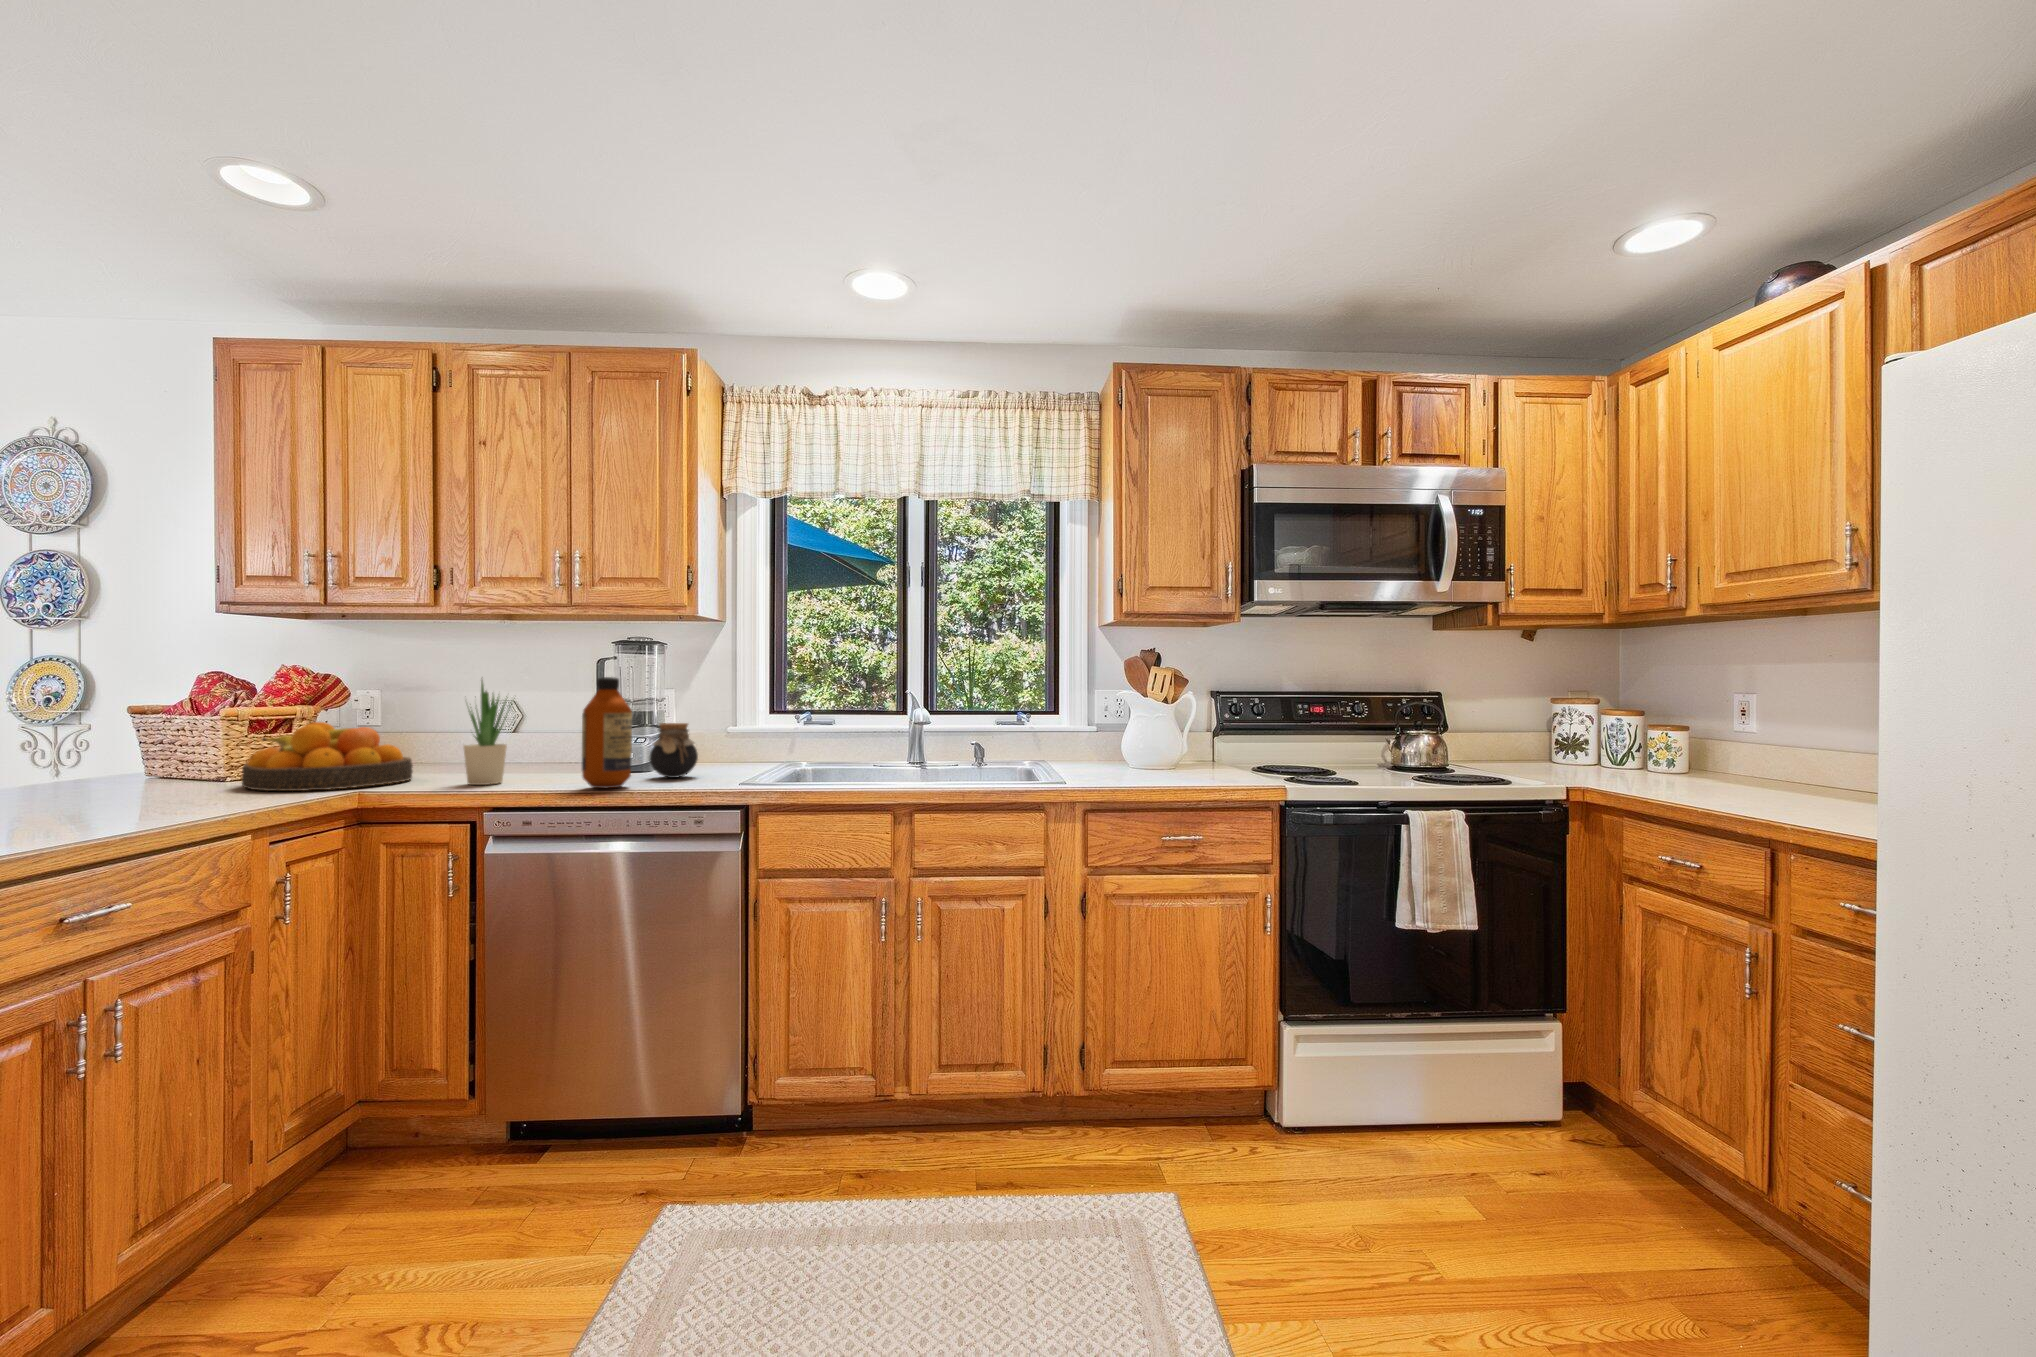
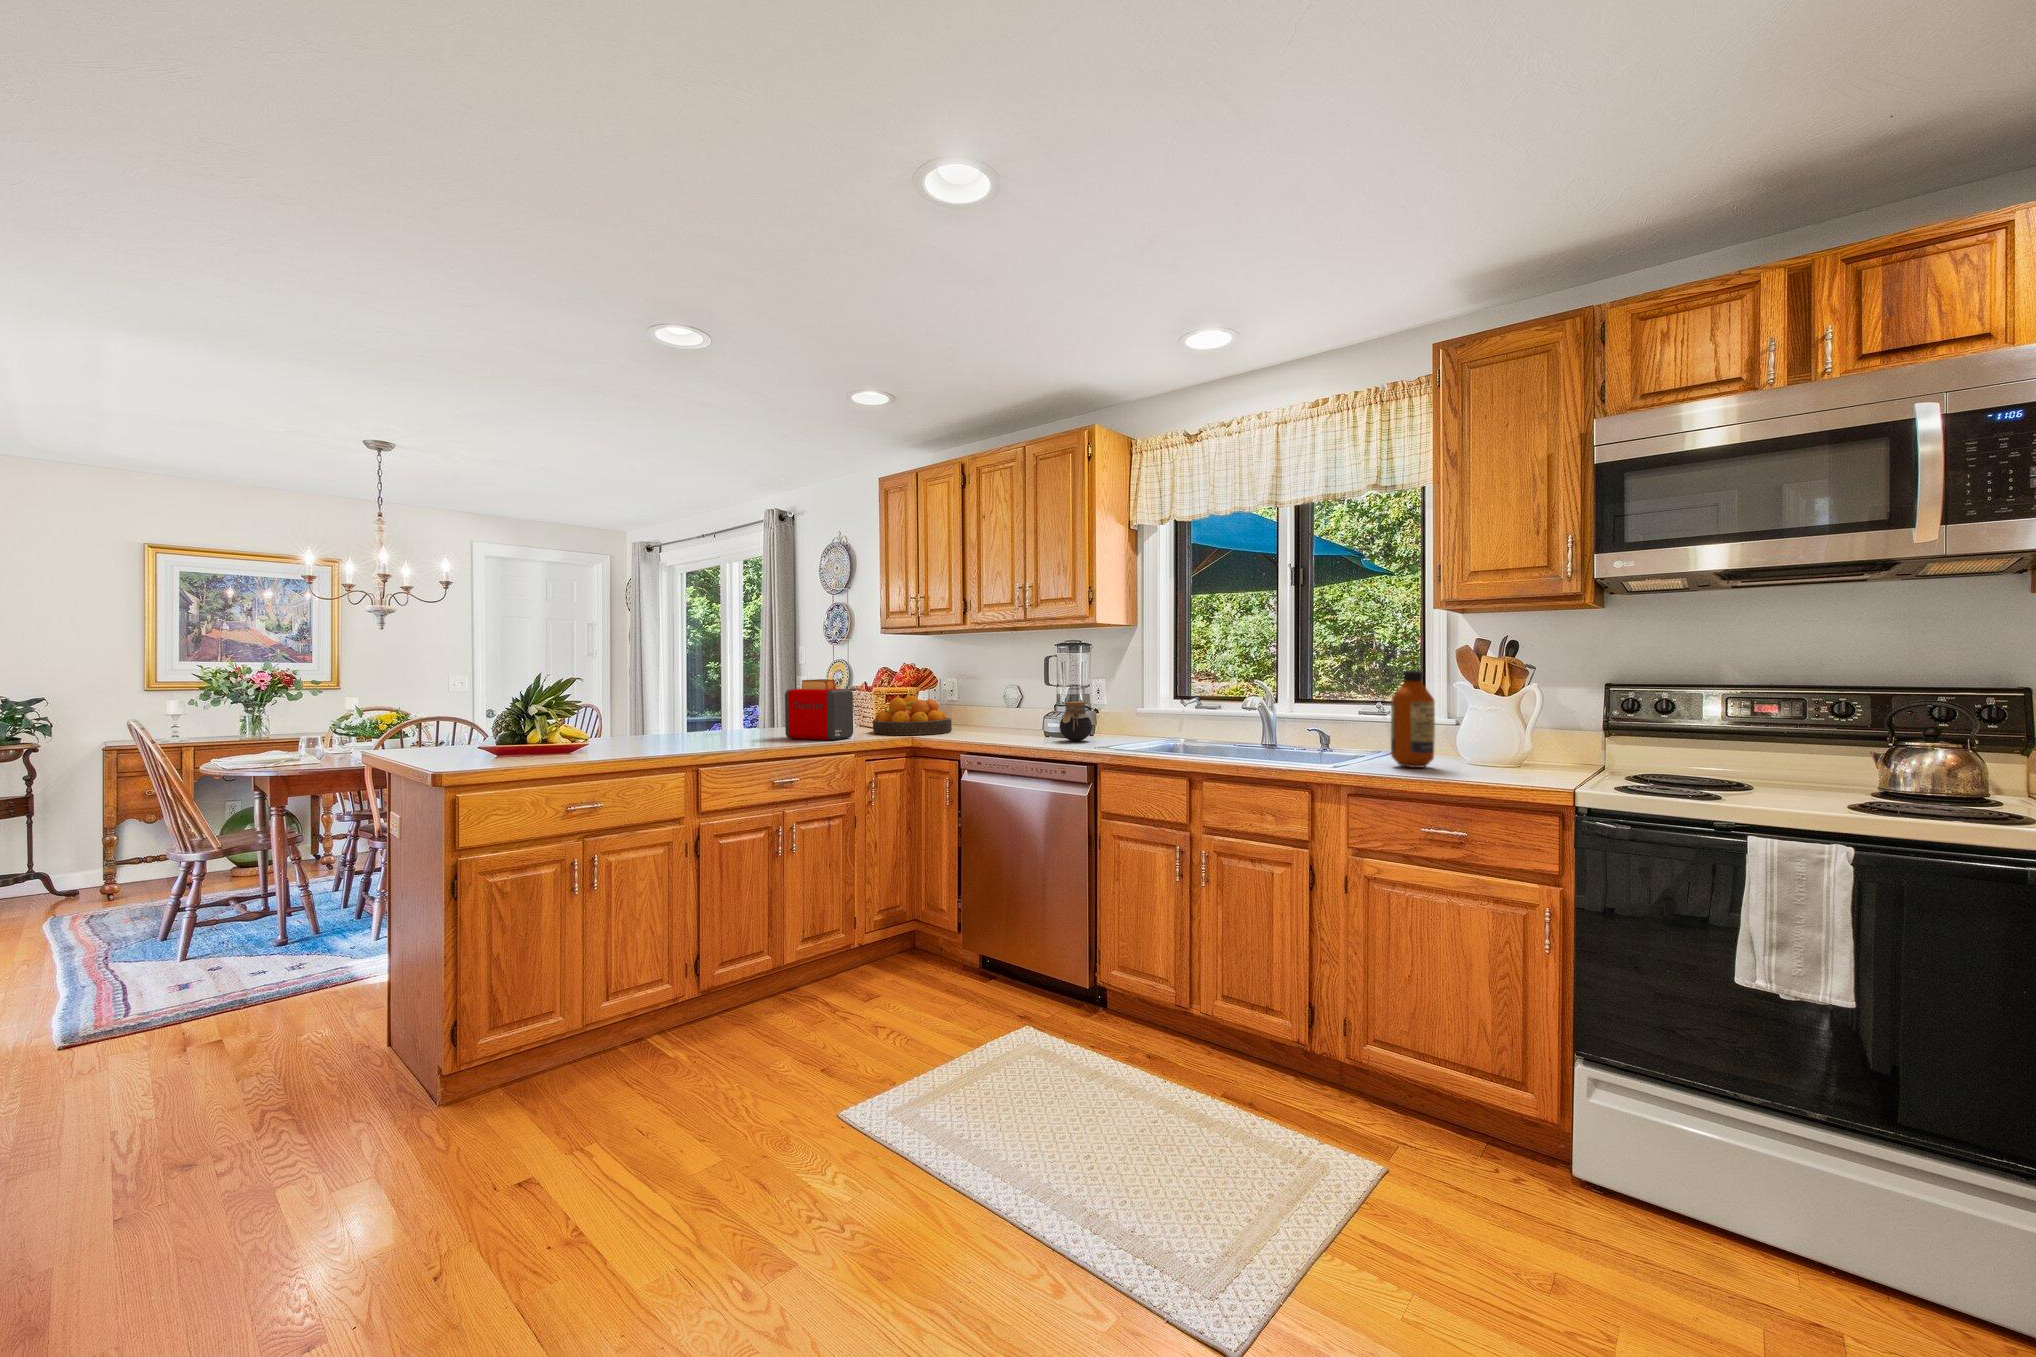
bottle: present [582,677,632,788] -> present [1391,670,1435,768]
potted plant: present [464,681,508,785] -> none [960,669,987,738]
toaster: none [47,692,233,814] -> present [785,679,853,740]

